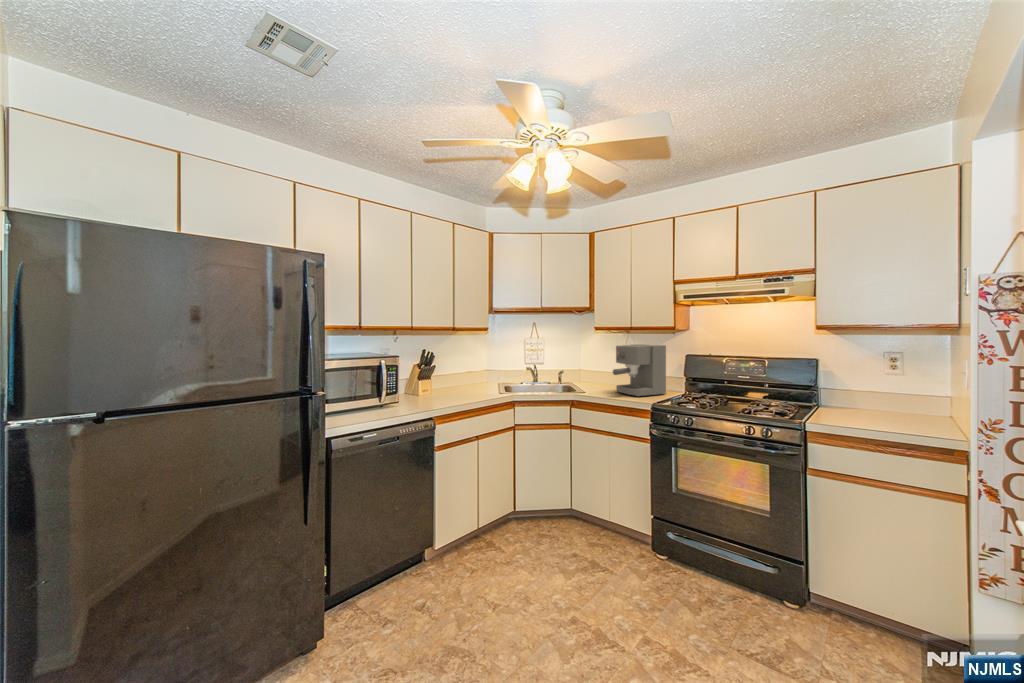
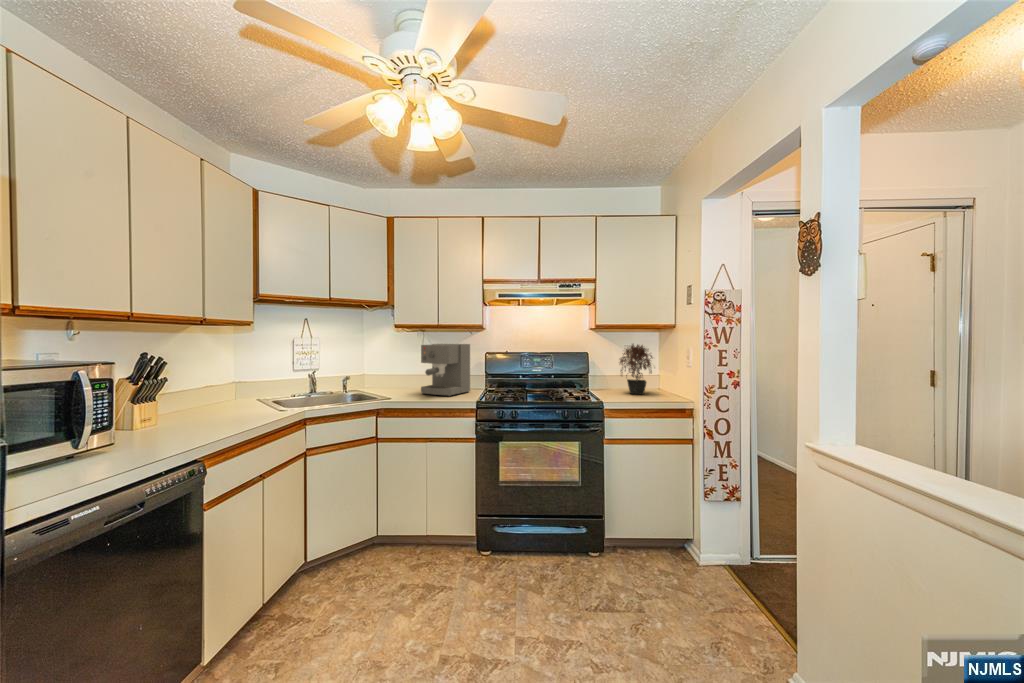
potted plant: none [858,348,930,421] -> present [620,344,652,394]

